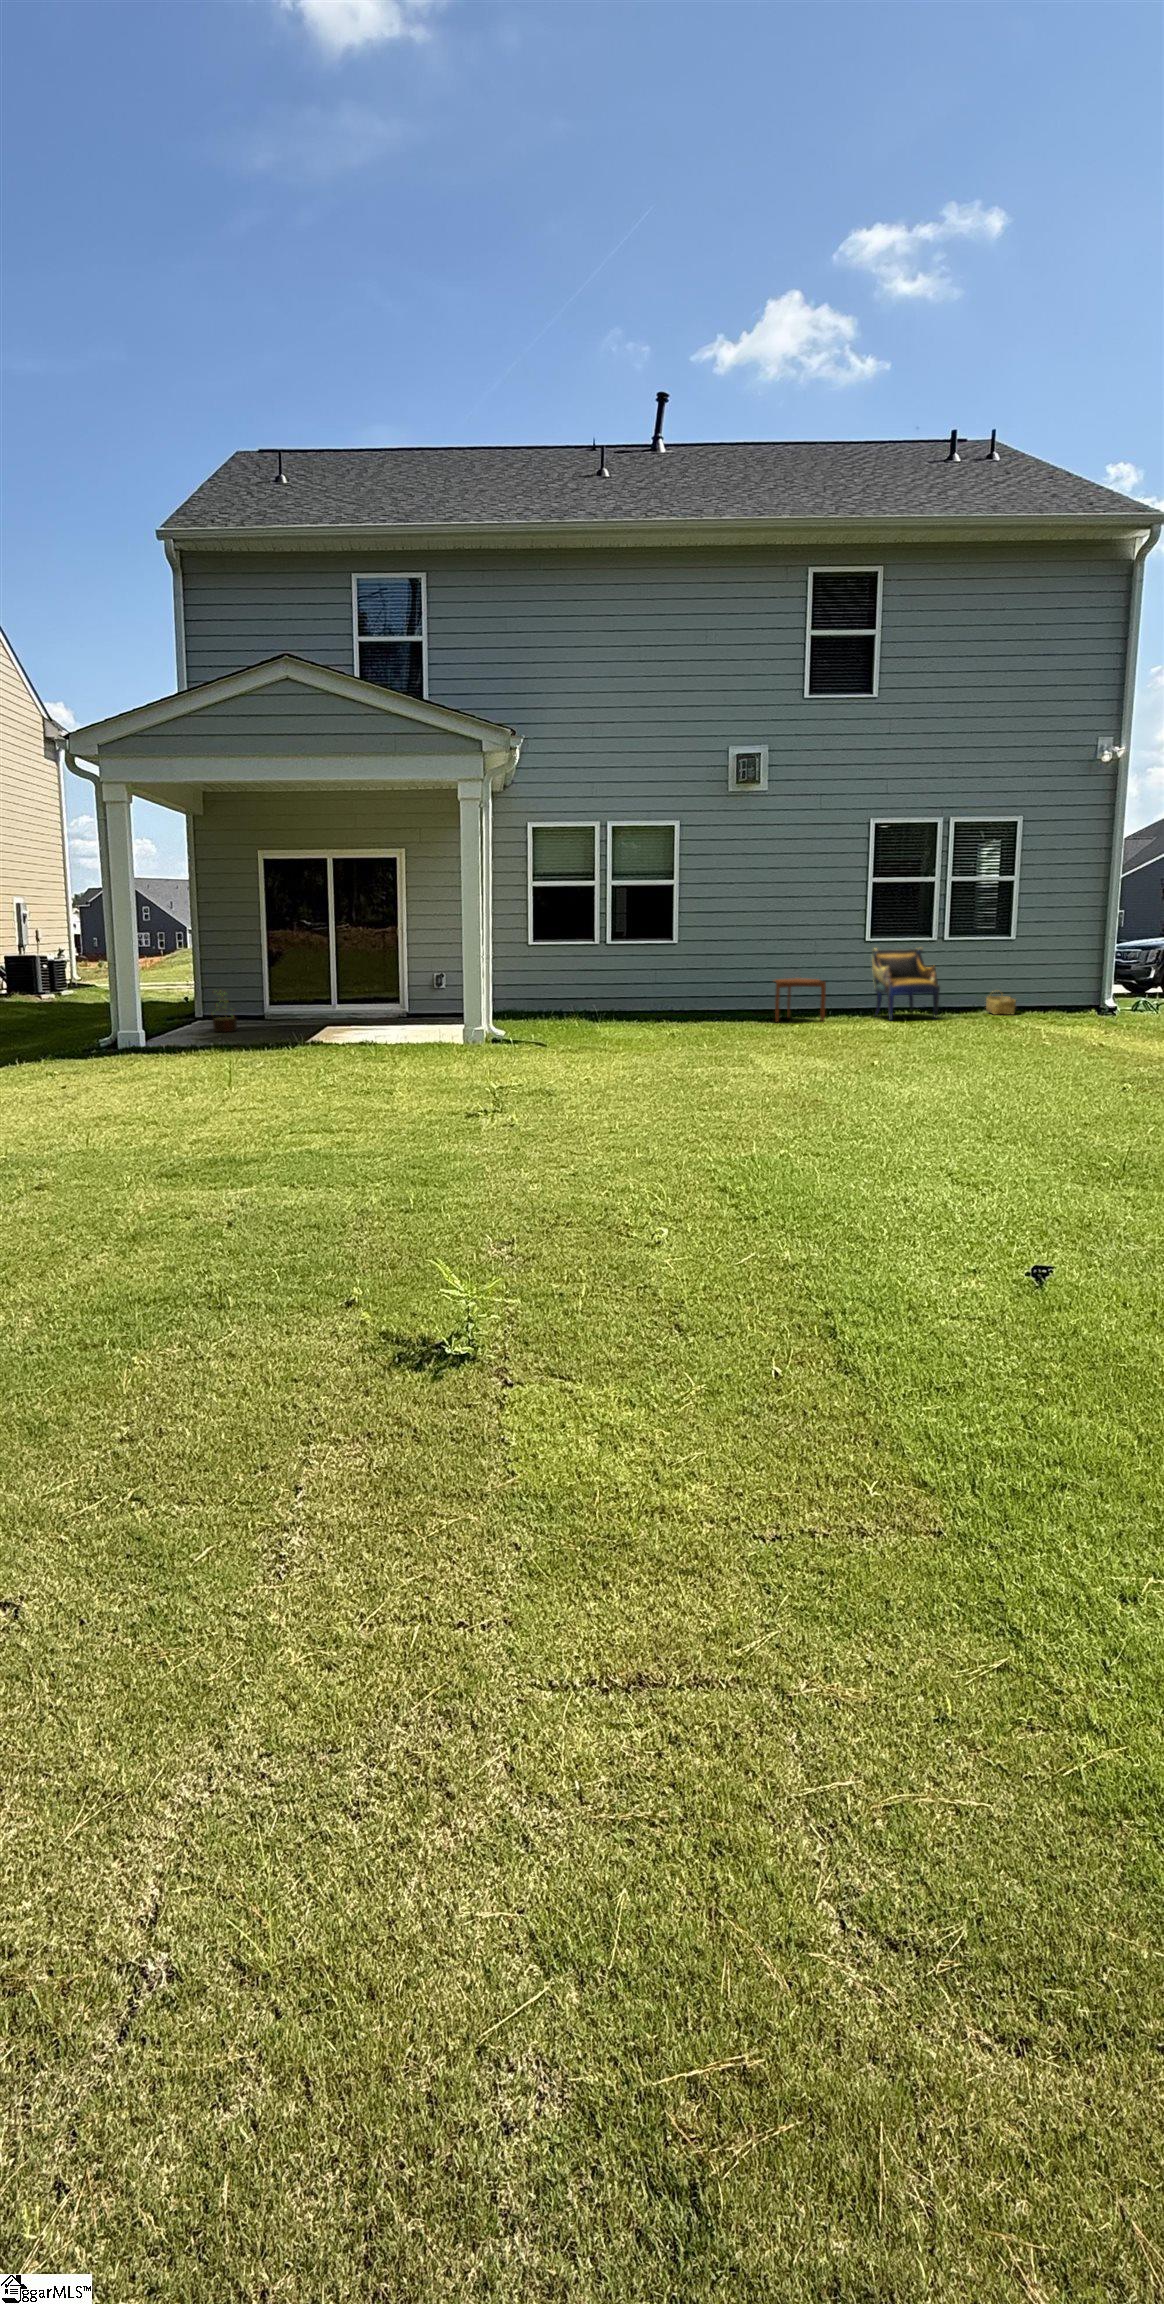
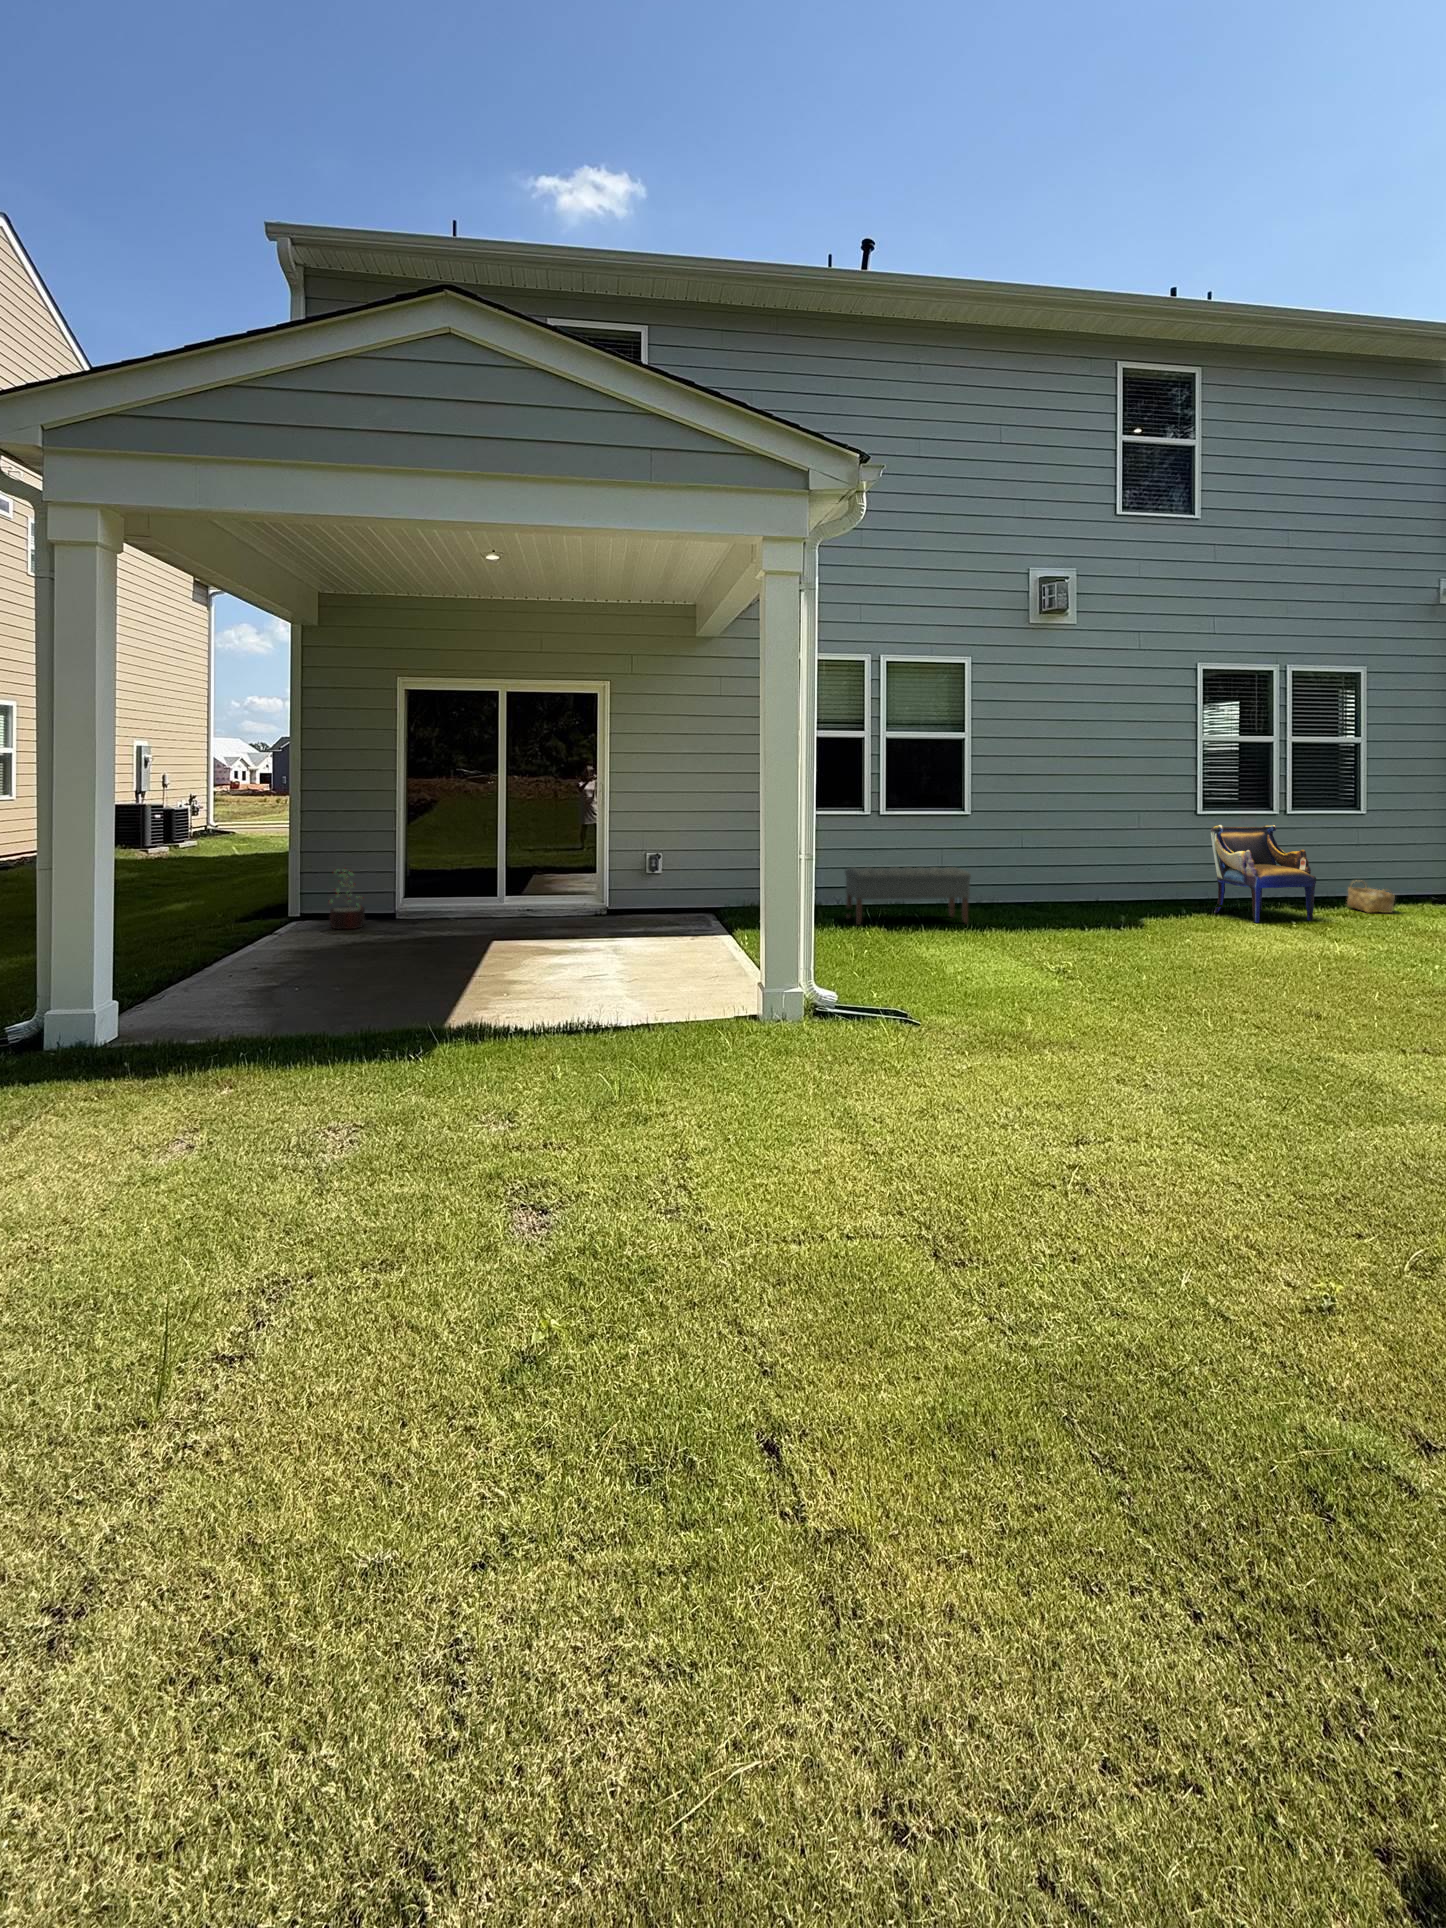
side table: present [774,978,826,1022] -> none [1093,863,1169,923]
bench: none [584,983,674,1025] -> present [845,867,971,925]

